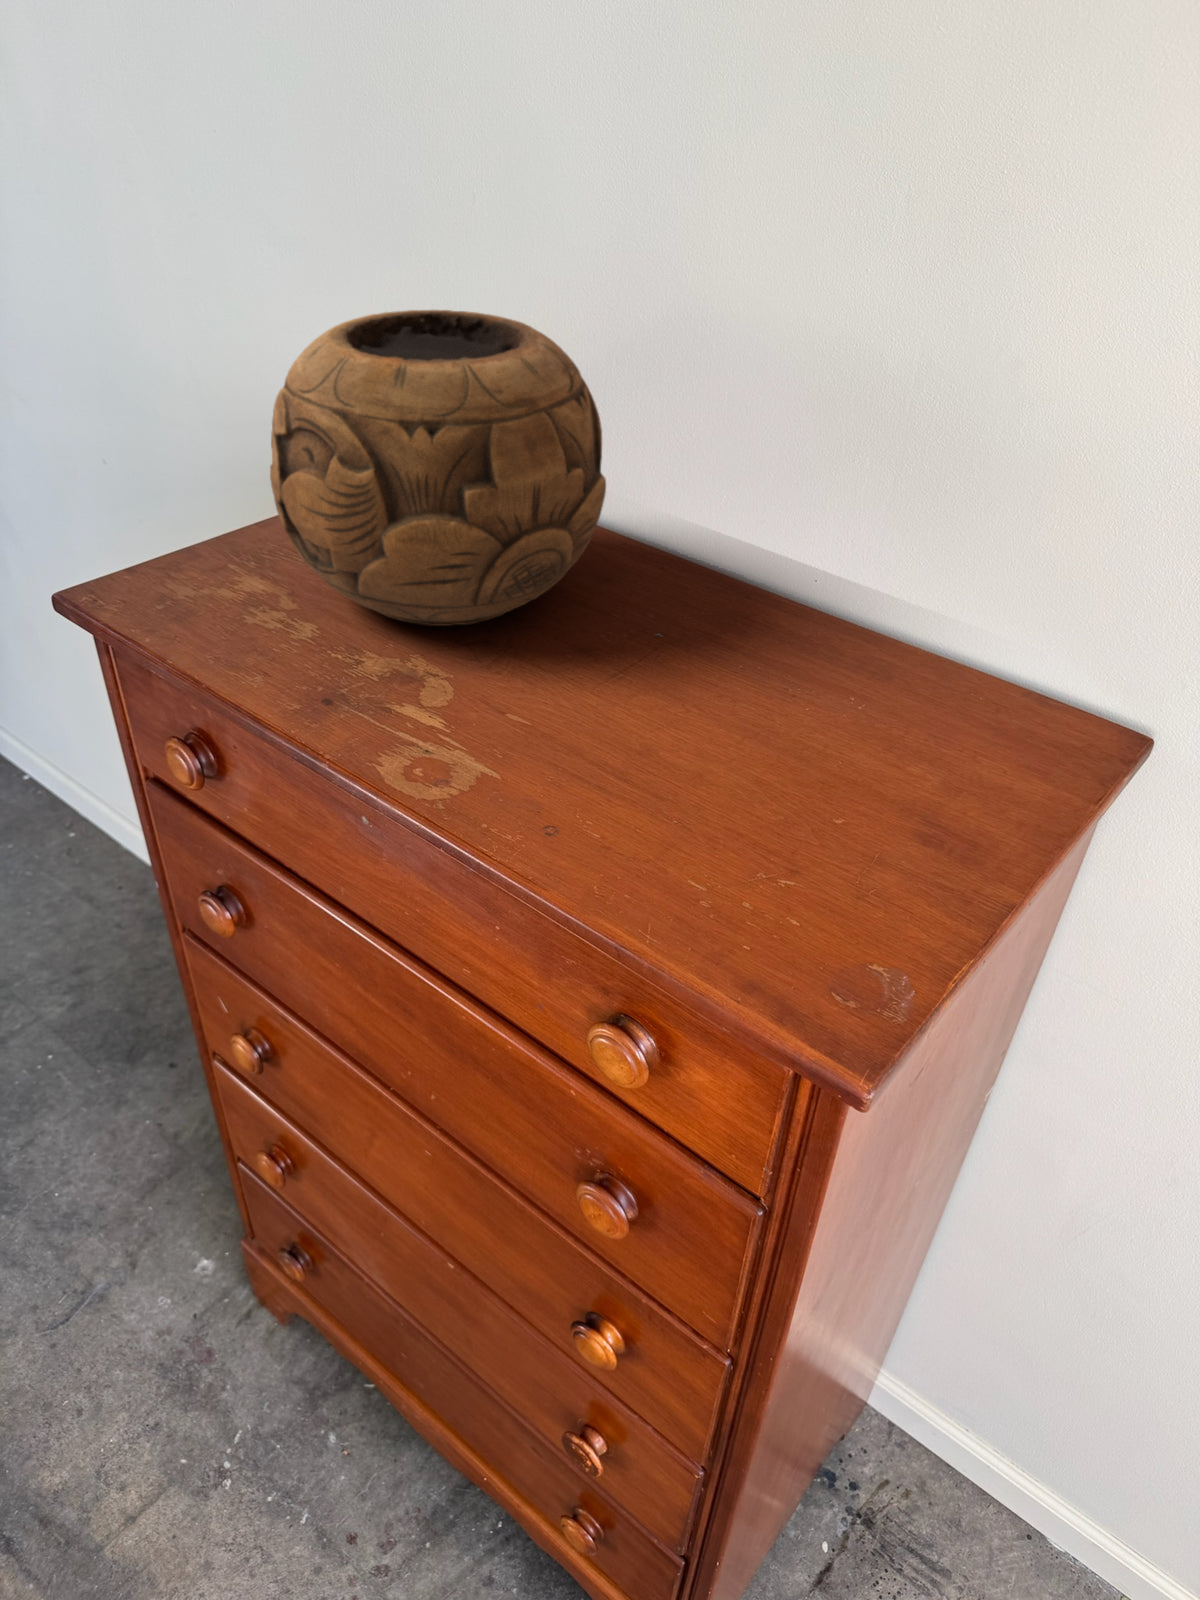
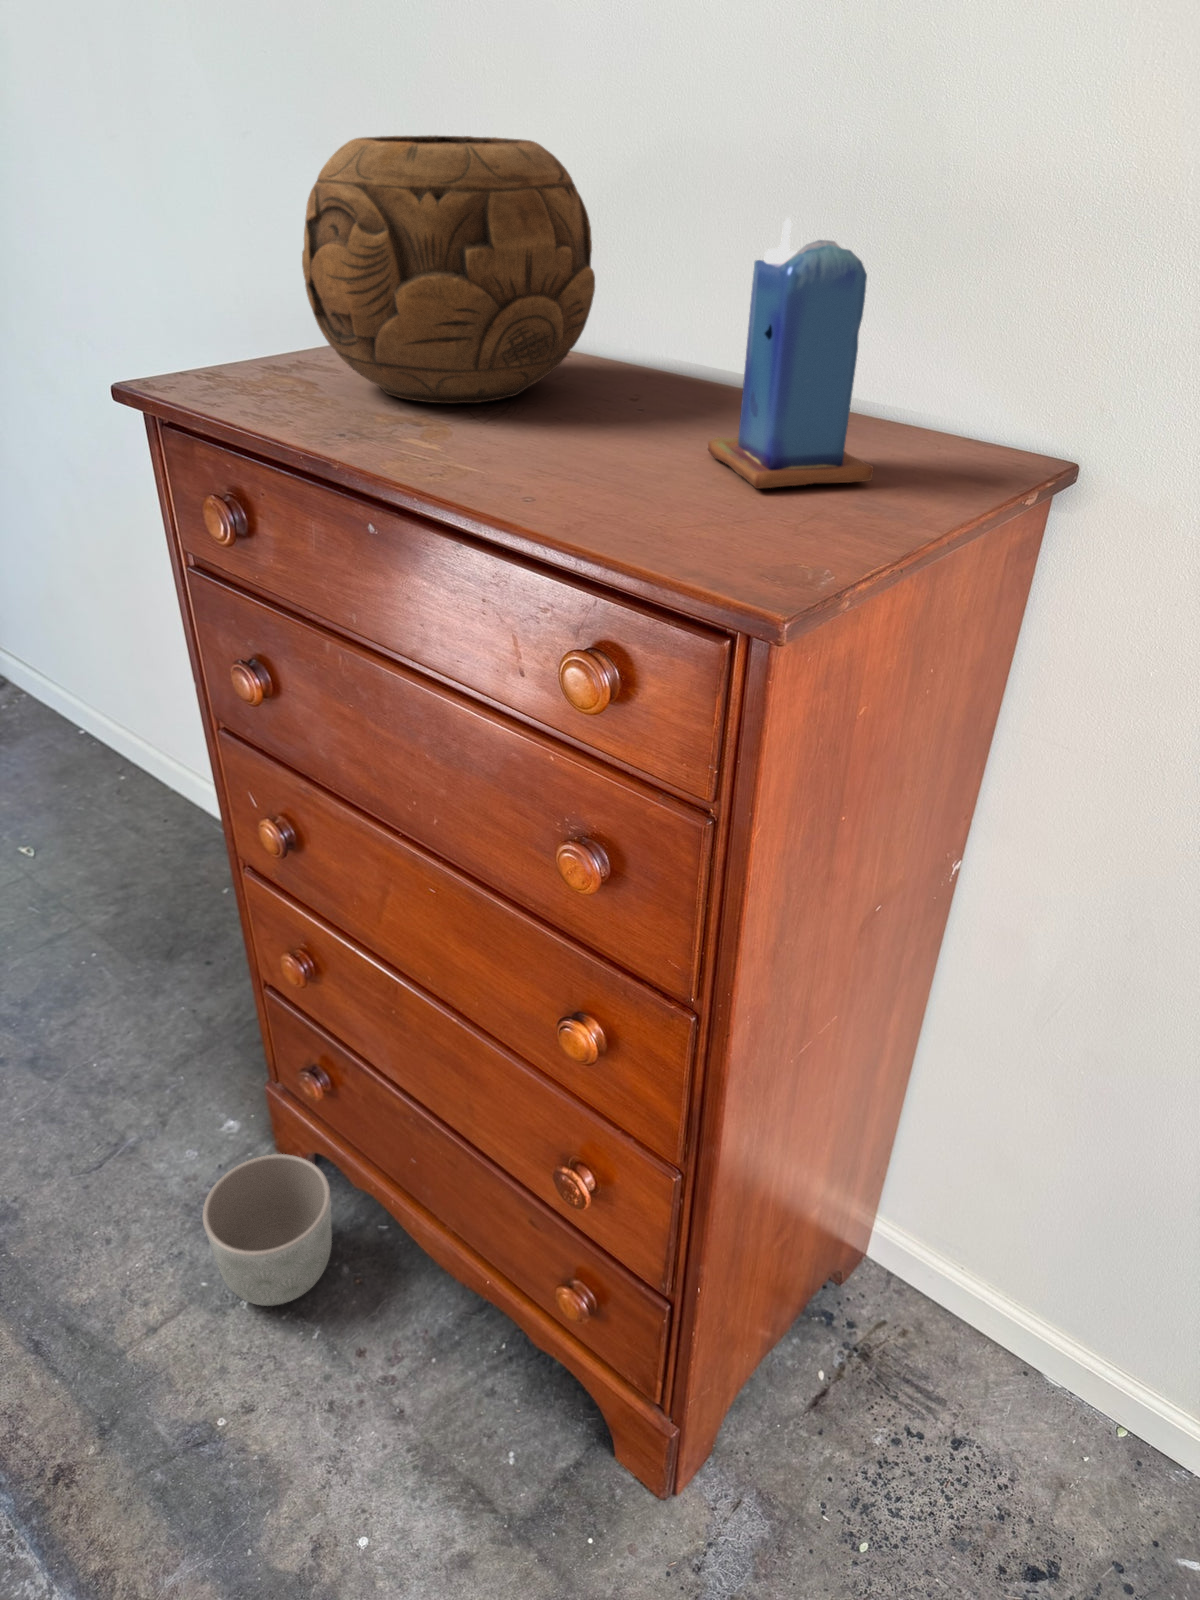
candle: none [742,499,940,800] -> present [708,218,874,489]
planter: none [181,1328,317,1491] -> present [203,1154,332,1306]

